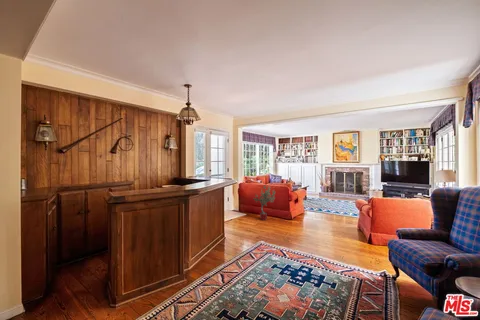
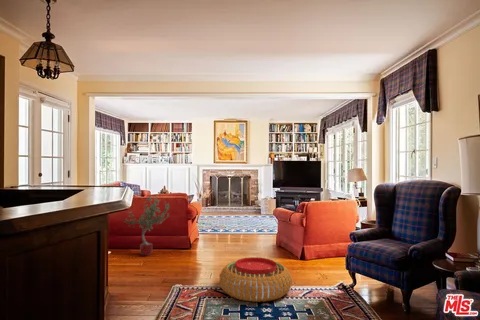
pouf: none [283,233,336,267] -> present [220,257,292,302]

